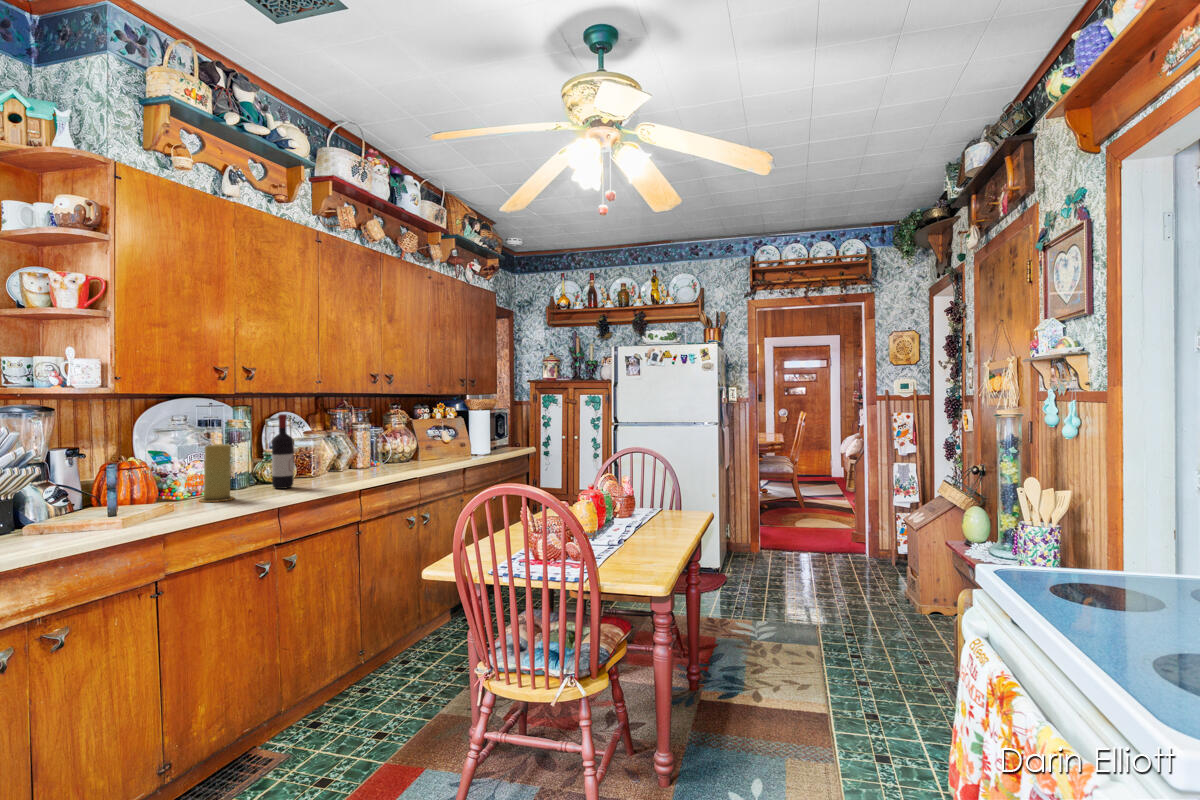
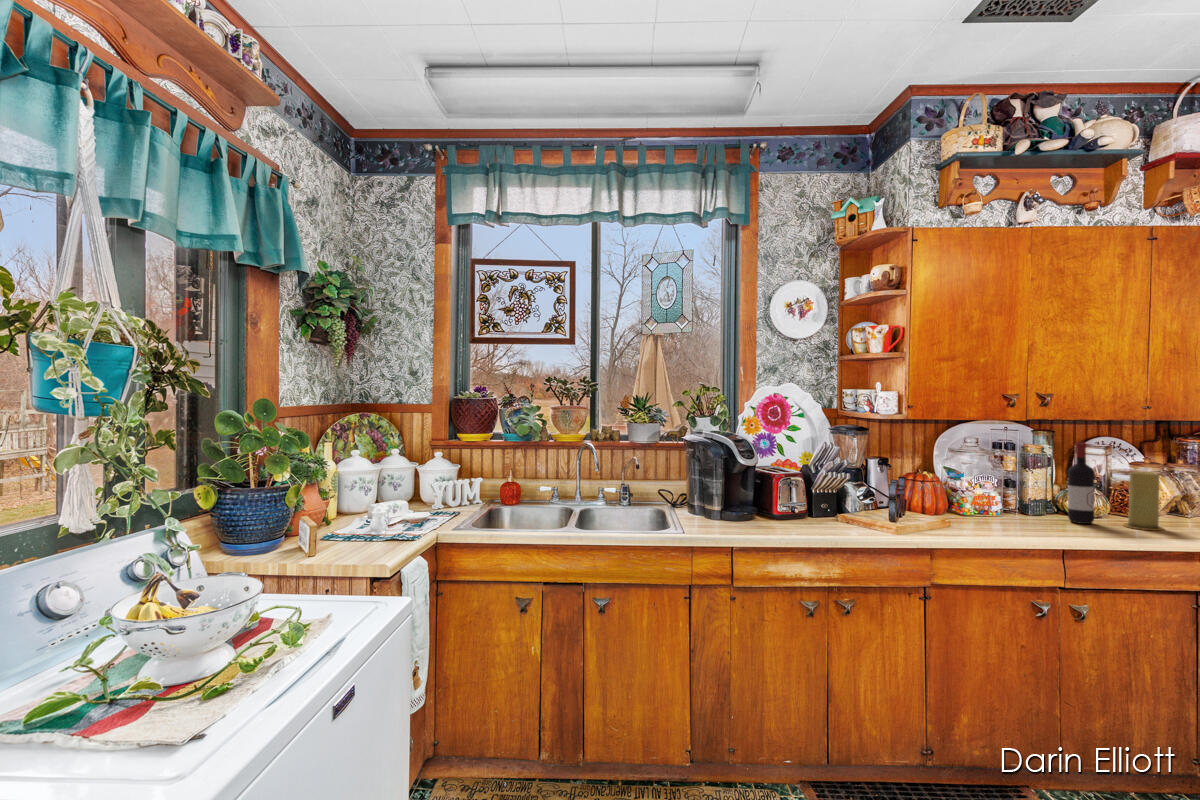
candle: present [199,444,234,502] -> present [1123,472,1163,530]

